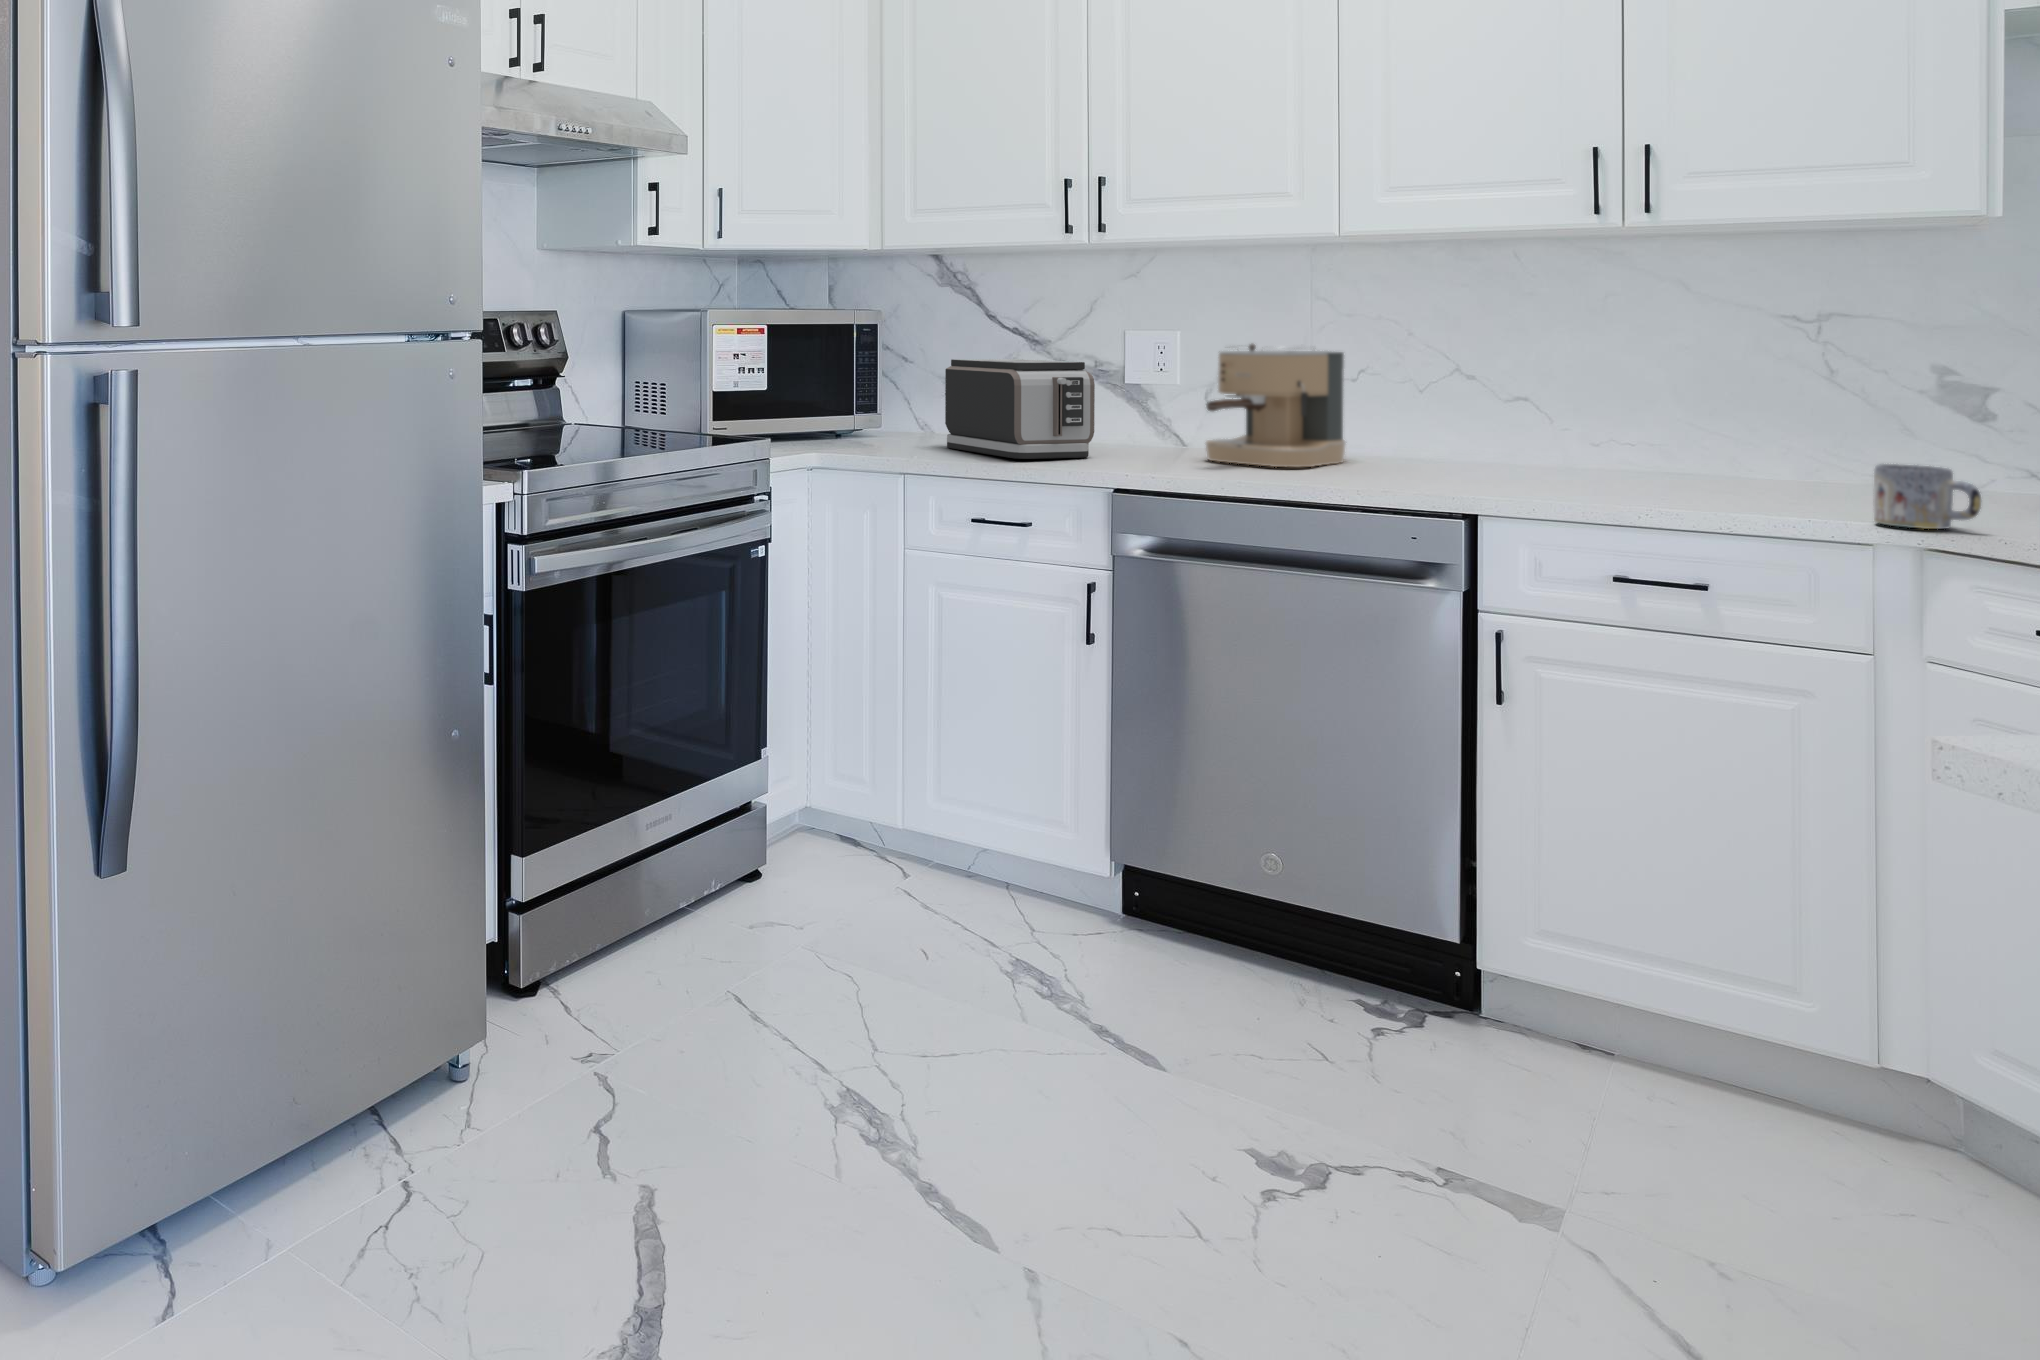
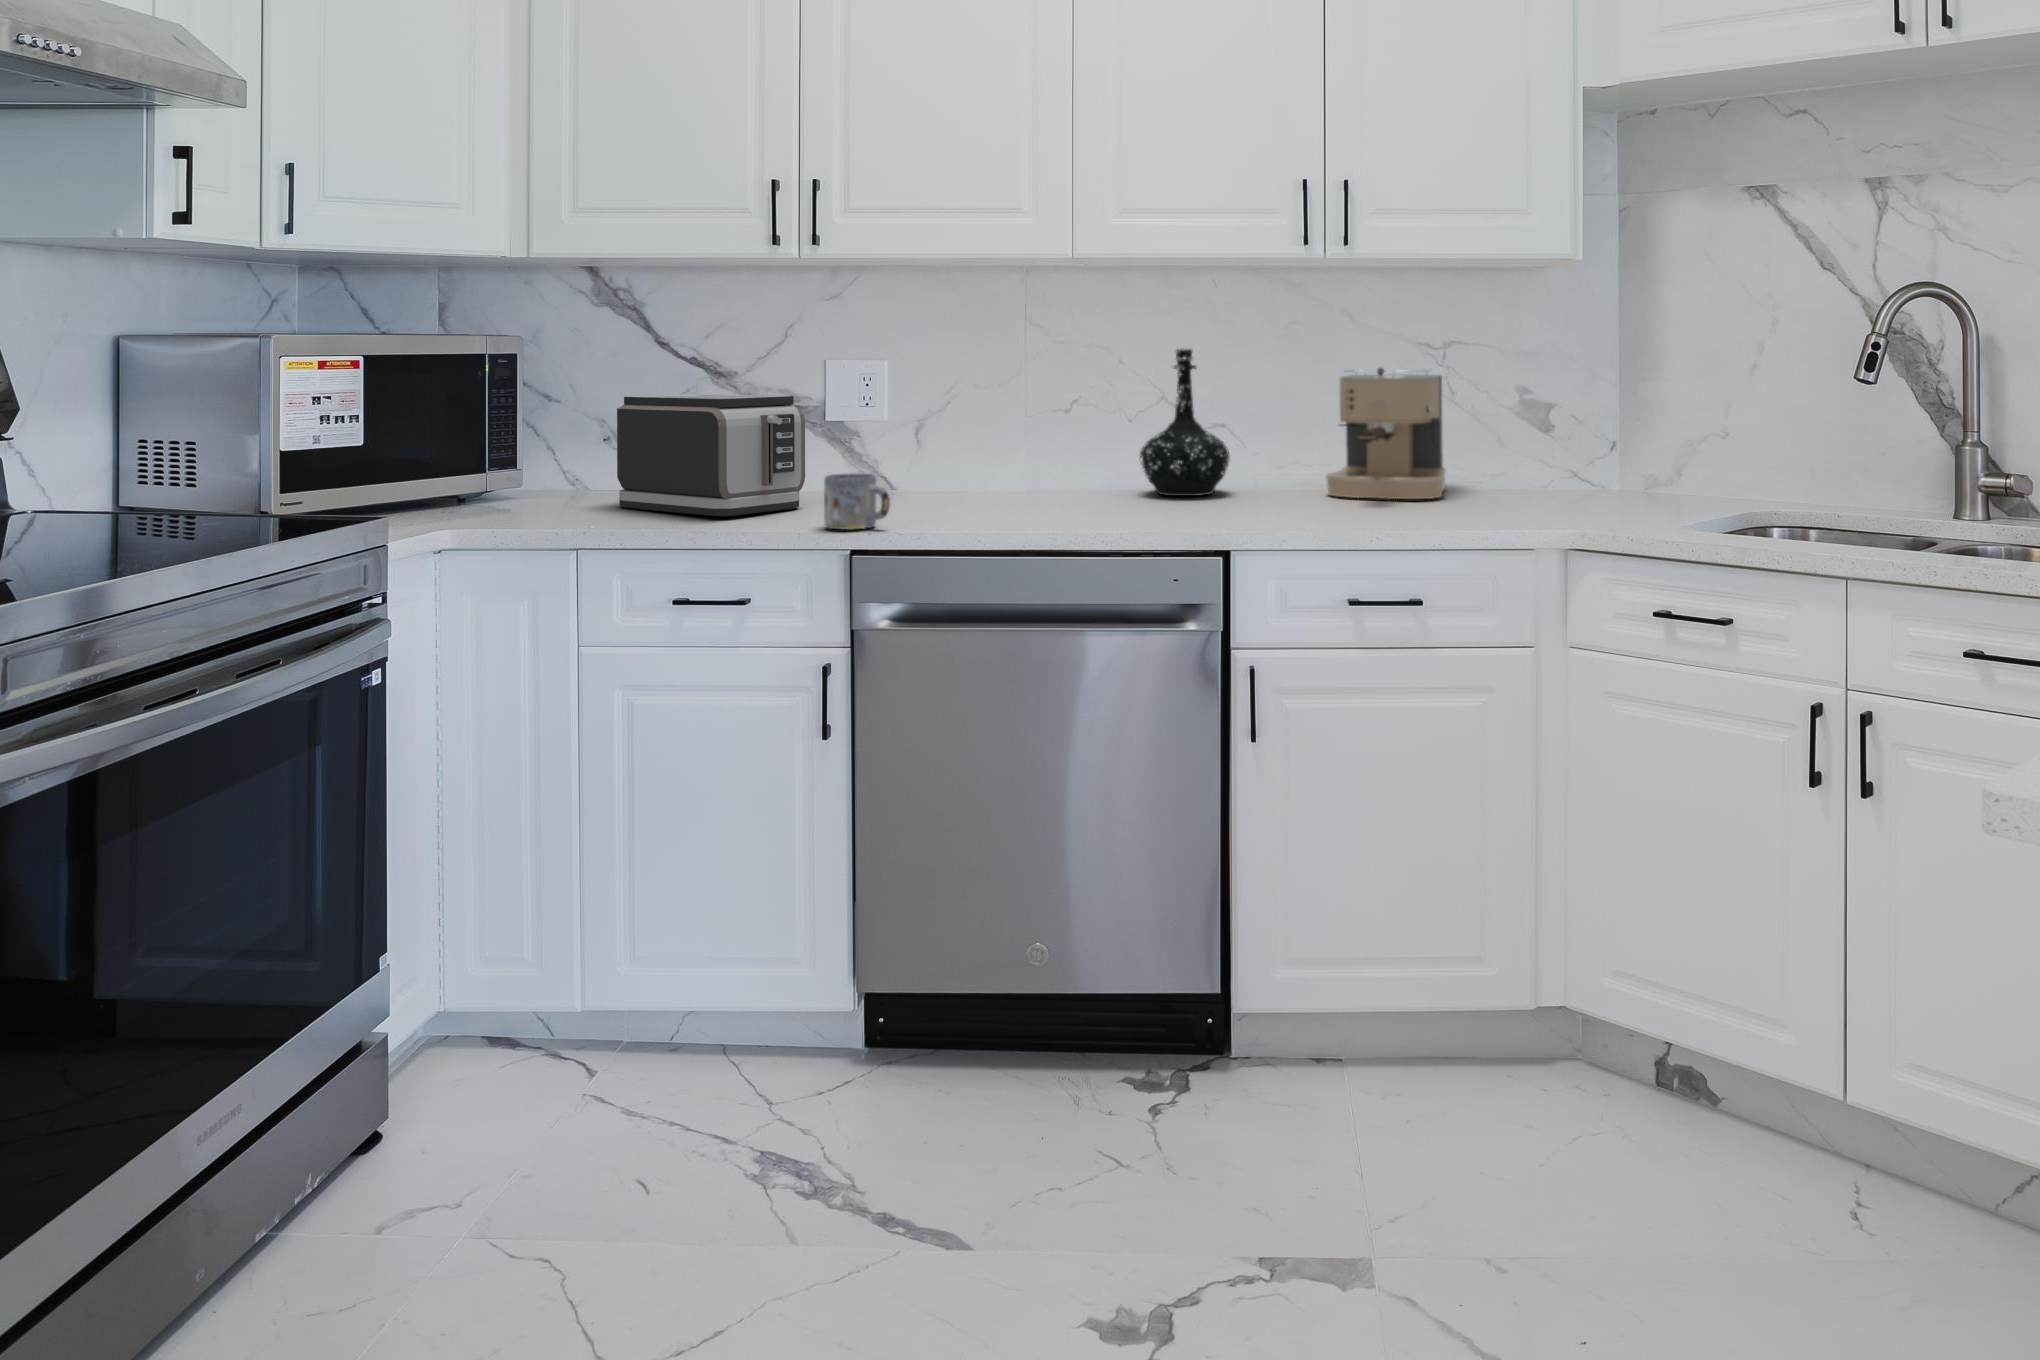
bottle: none [1434,325,1541,473] -> present [1140,349,1230,496]
coffee maker: present [1206,344,1346,467] -> present [1326,368,1445,499]
mug: present [1873,464,1981,529] -> present [824,473,890,530]

